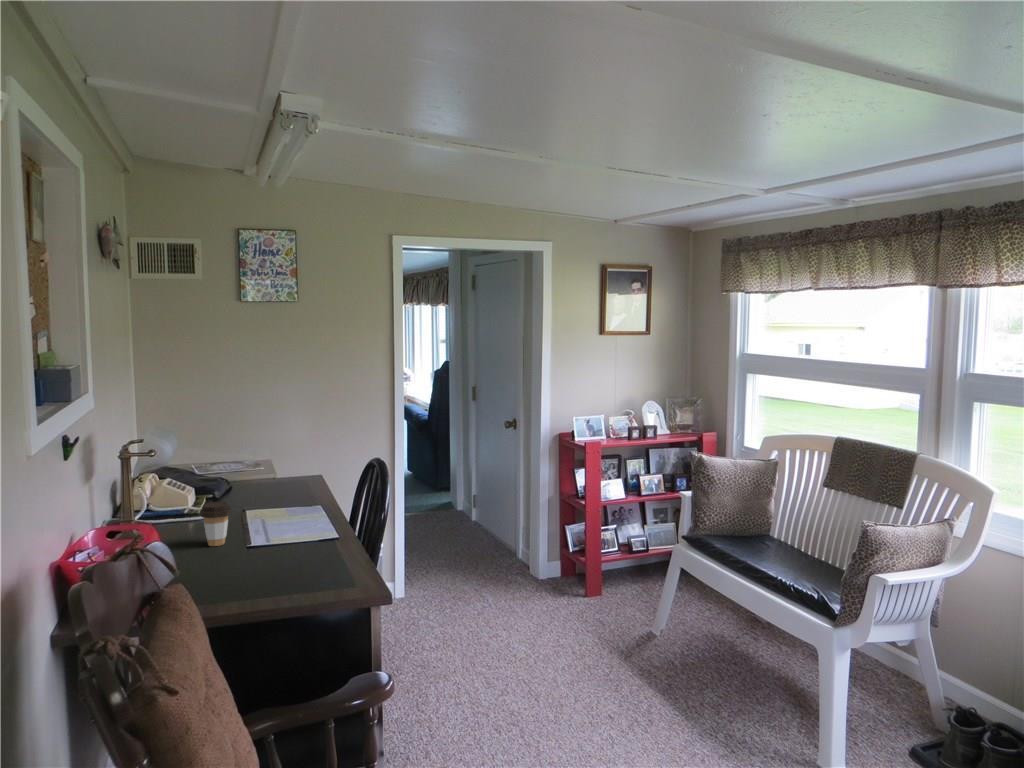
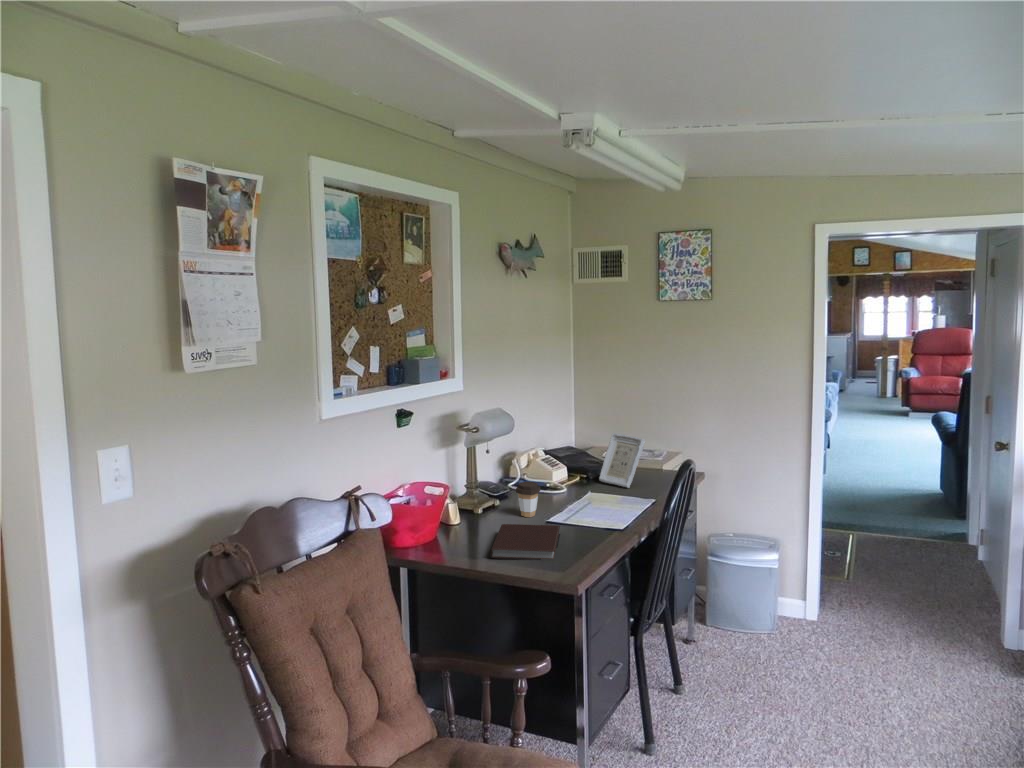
picture frame: none [244,439,295,496] -> present [599,433,645,488]
notebook: none [216,541,330,596] -> present [490,524,560,560]

